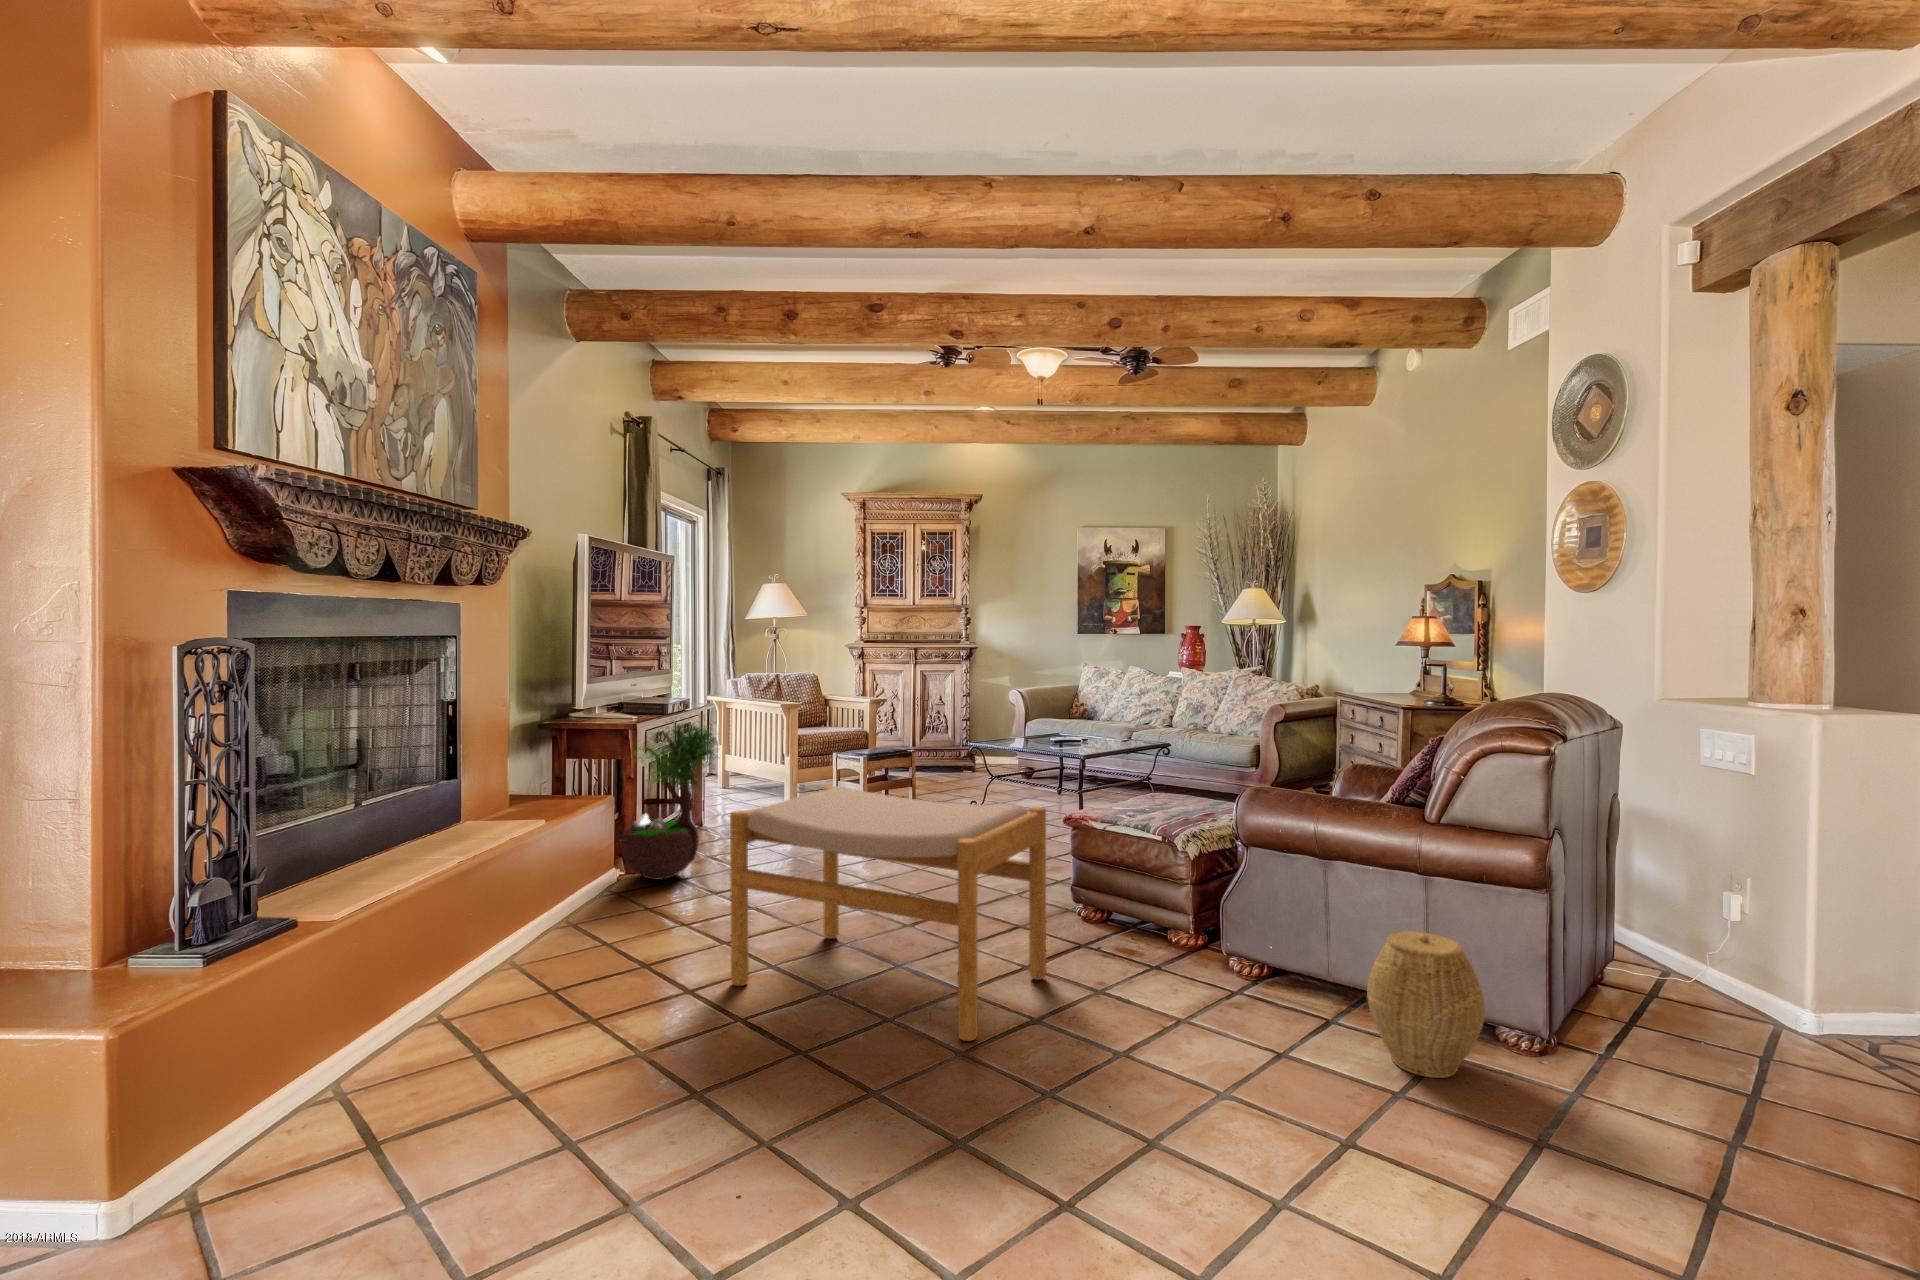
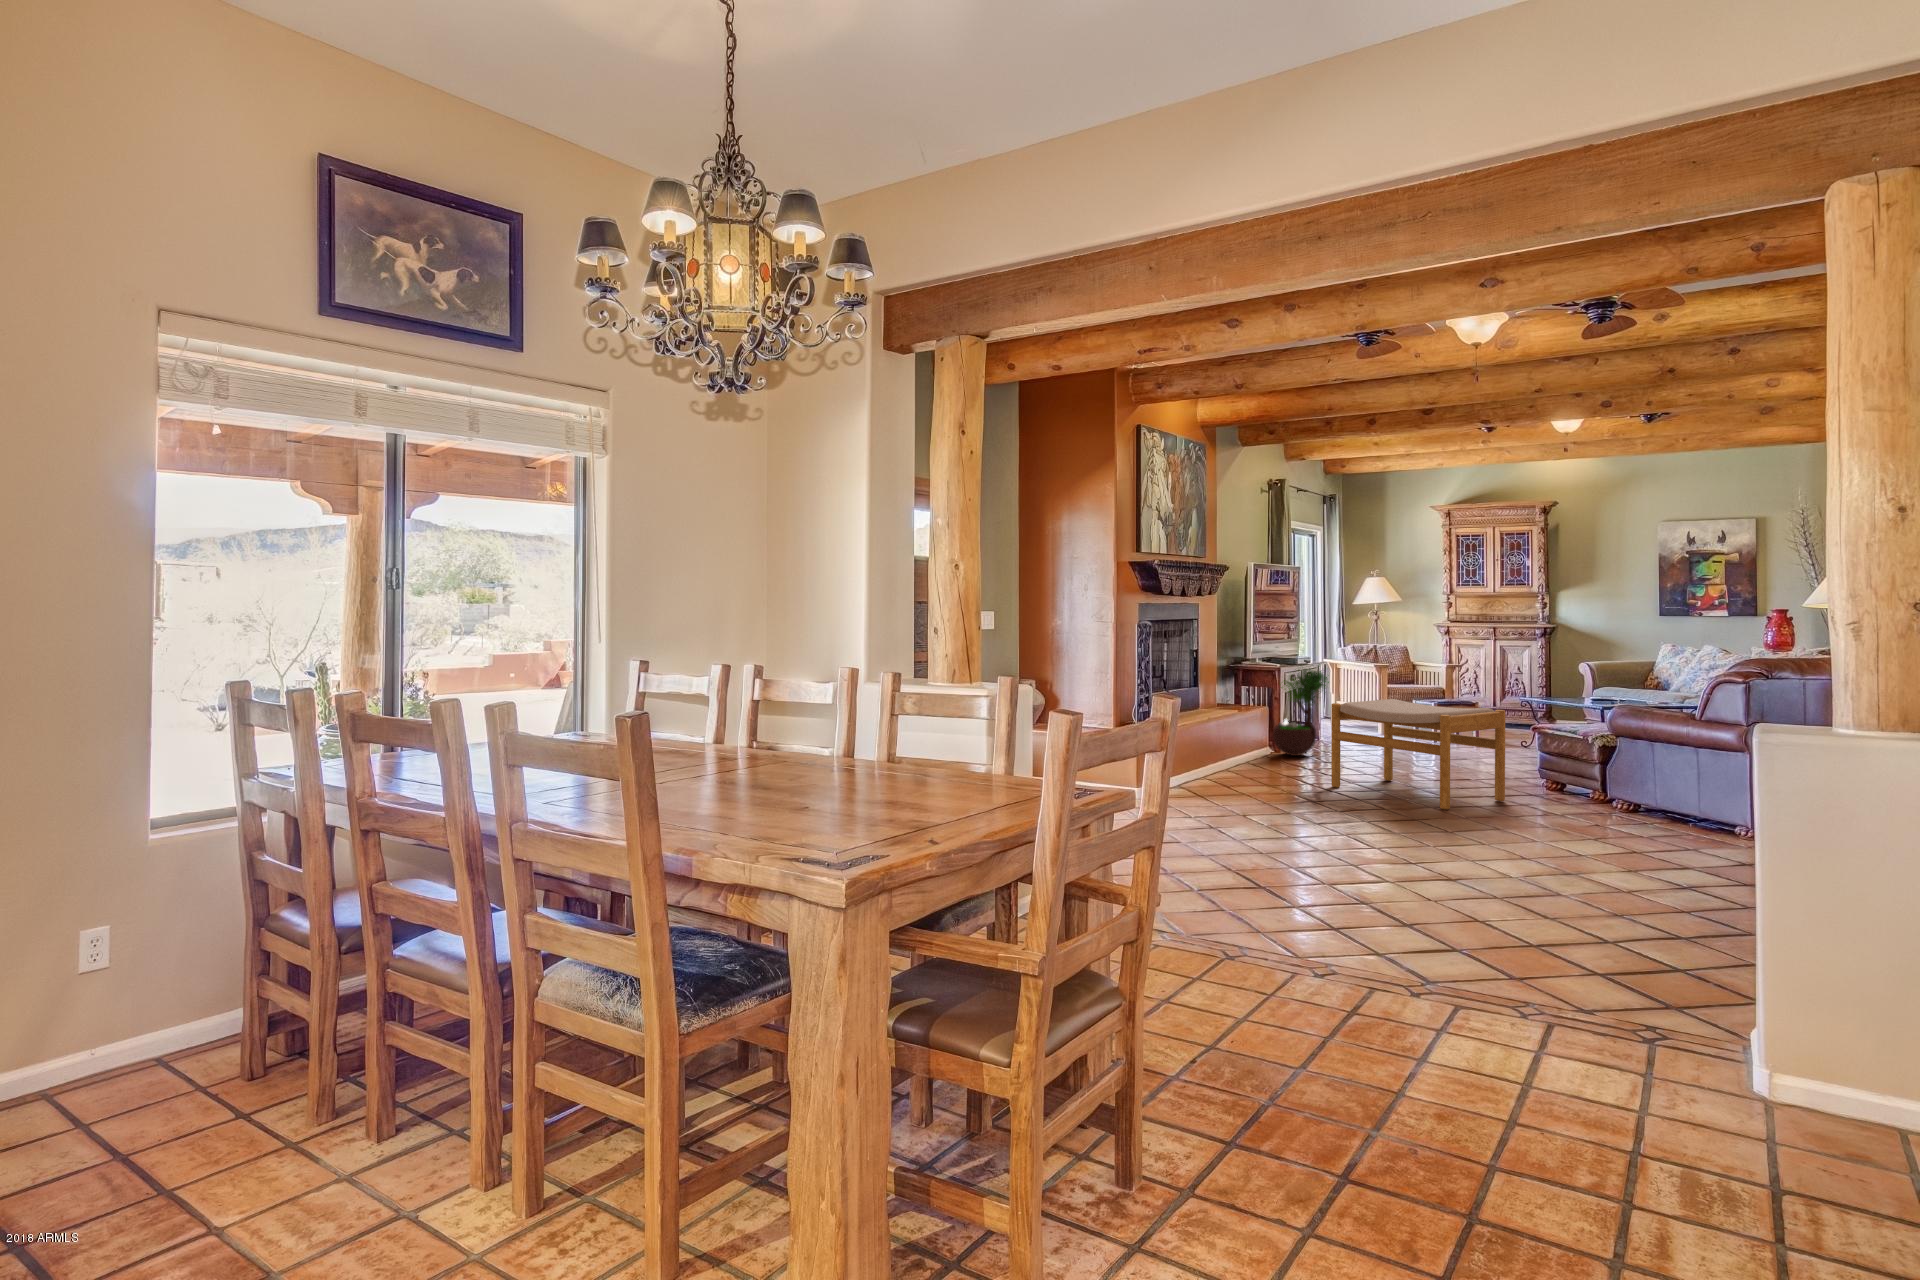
woven basket: present [1367,931,1485,1078] -> none [1666,773,1733,844]

